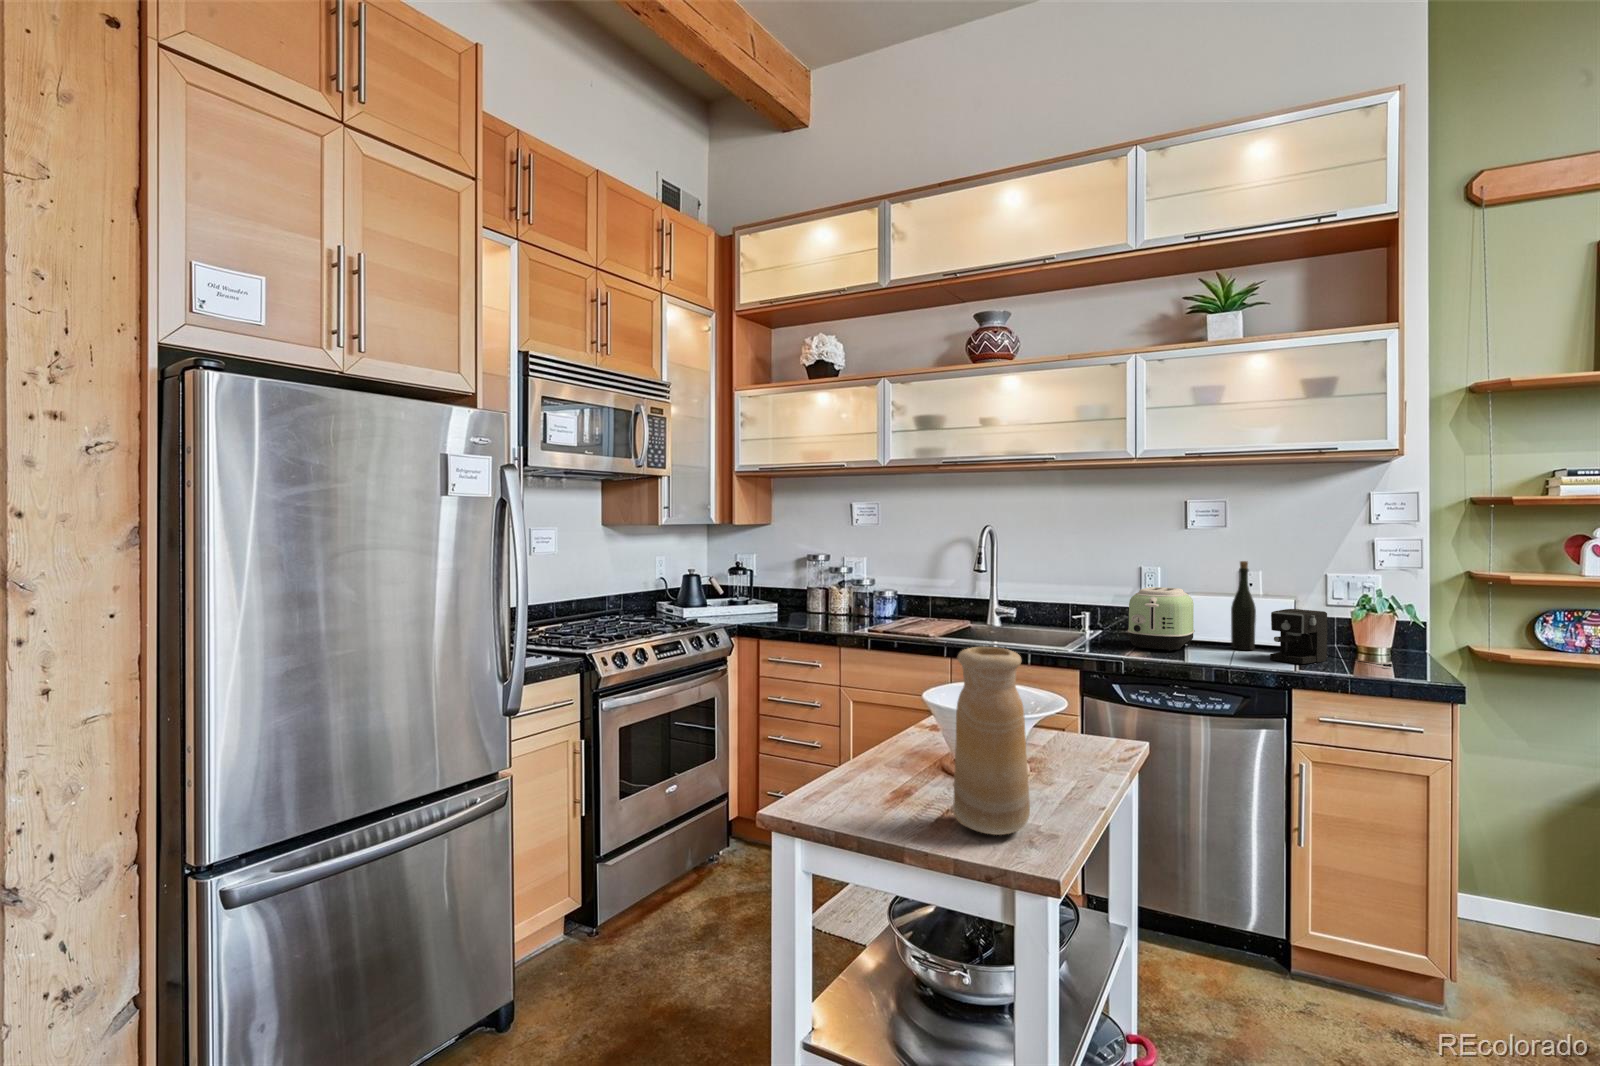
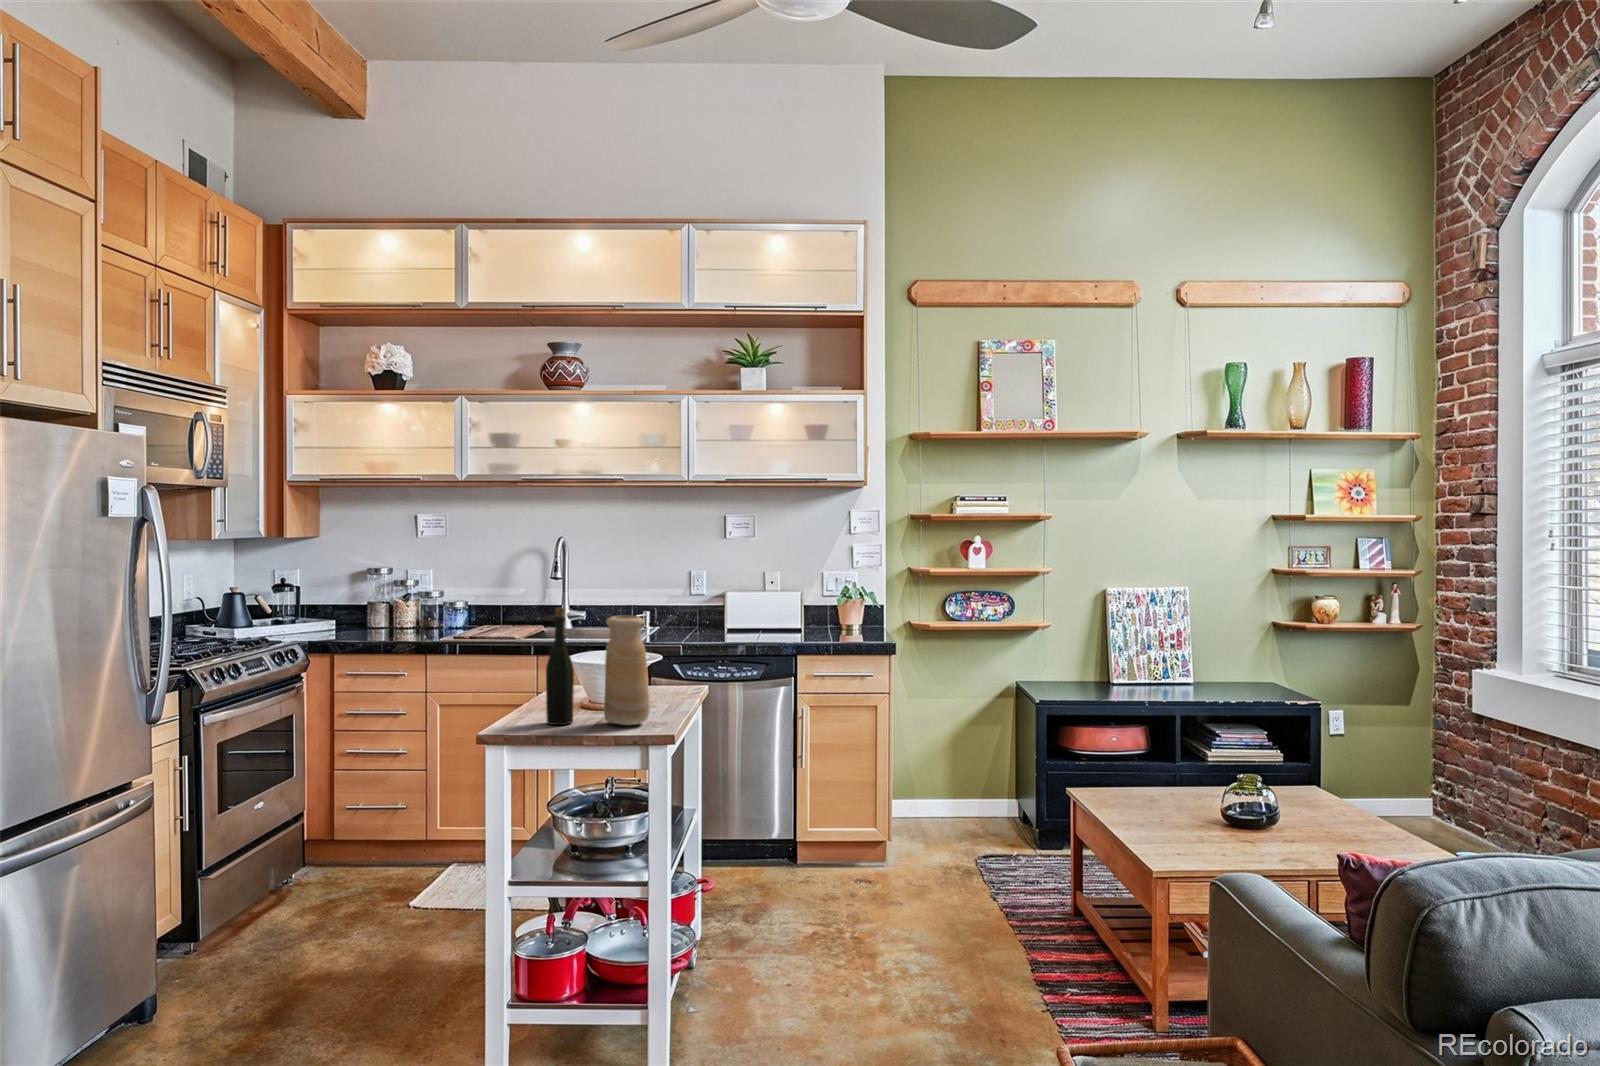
bottle: present [1231,561,1256,650] -> present [546,608,574,725]
toaster: present [1127,587,1195,651] -> none [682,587,732,637]
coffee maker: present [1270,609,1392,667] -> none [784,599,860,639]

